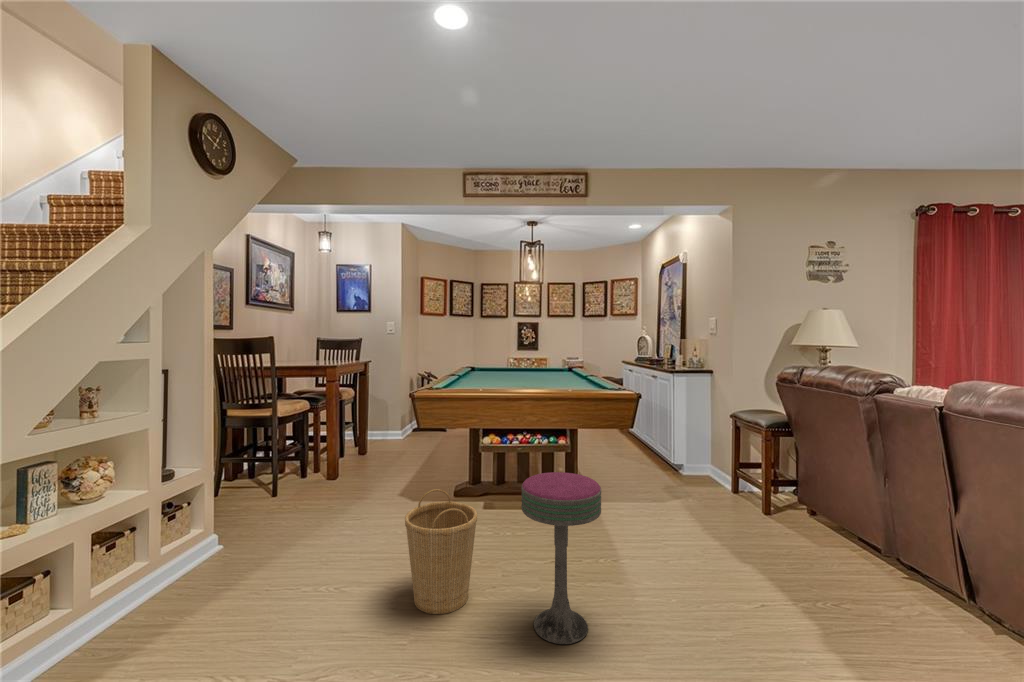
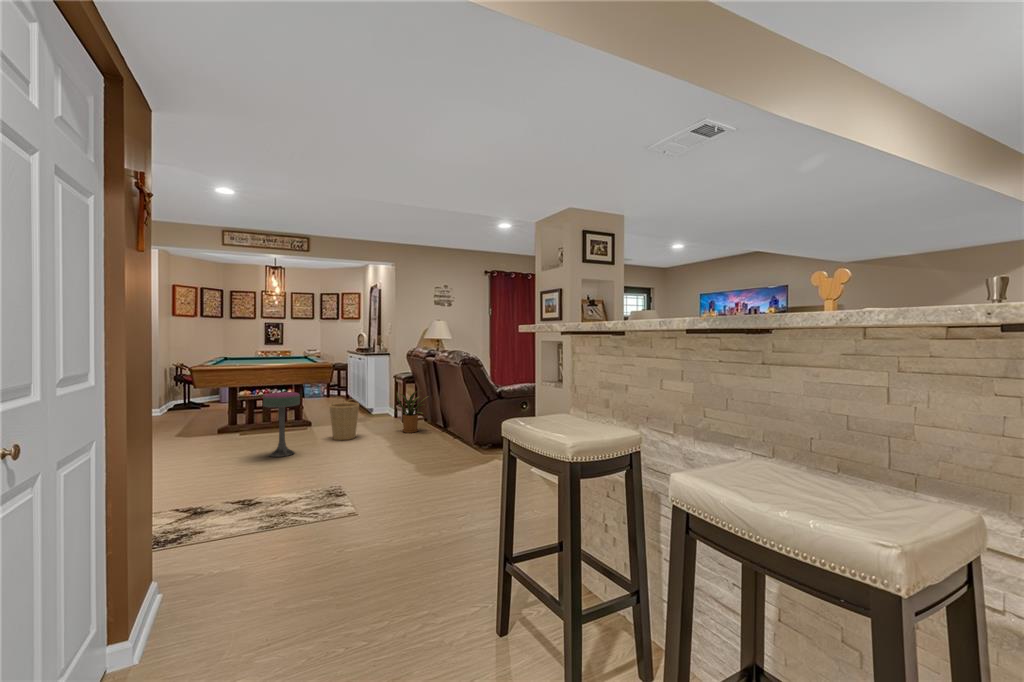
house plant: none [777,467,886,576] -> present [397,391,426,433]
basket: present [405,489,477,614] -> present [329,402,359,440]

